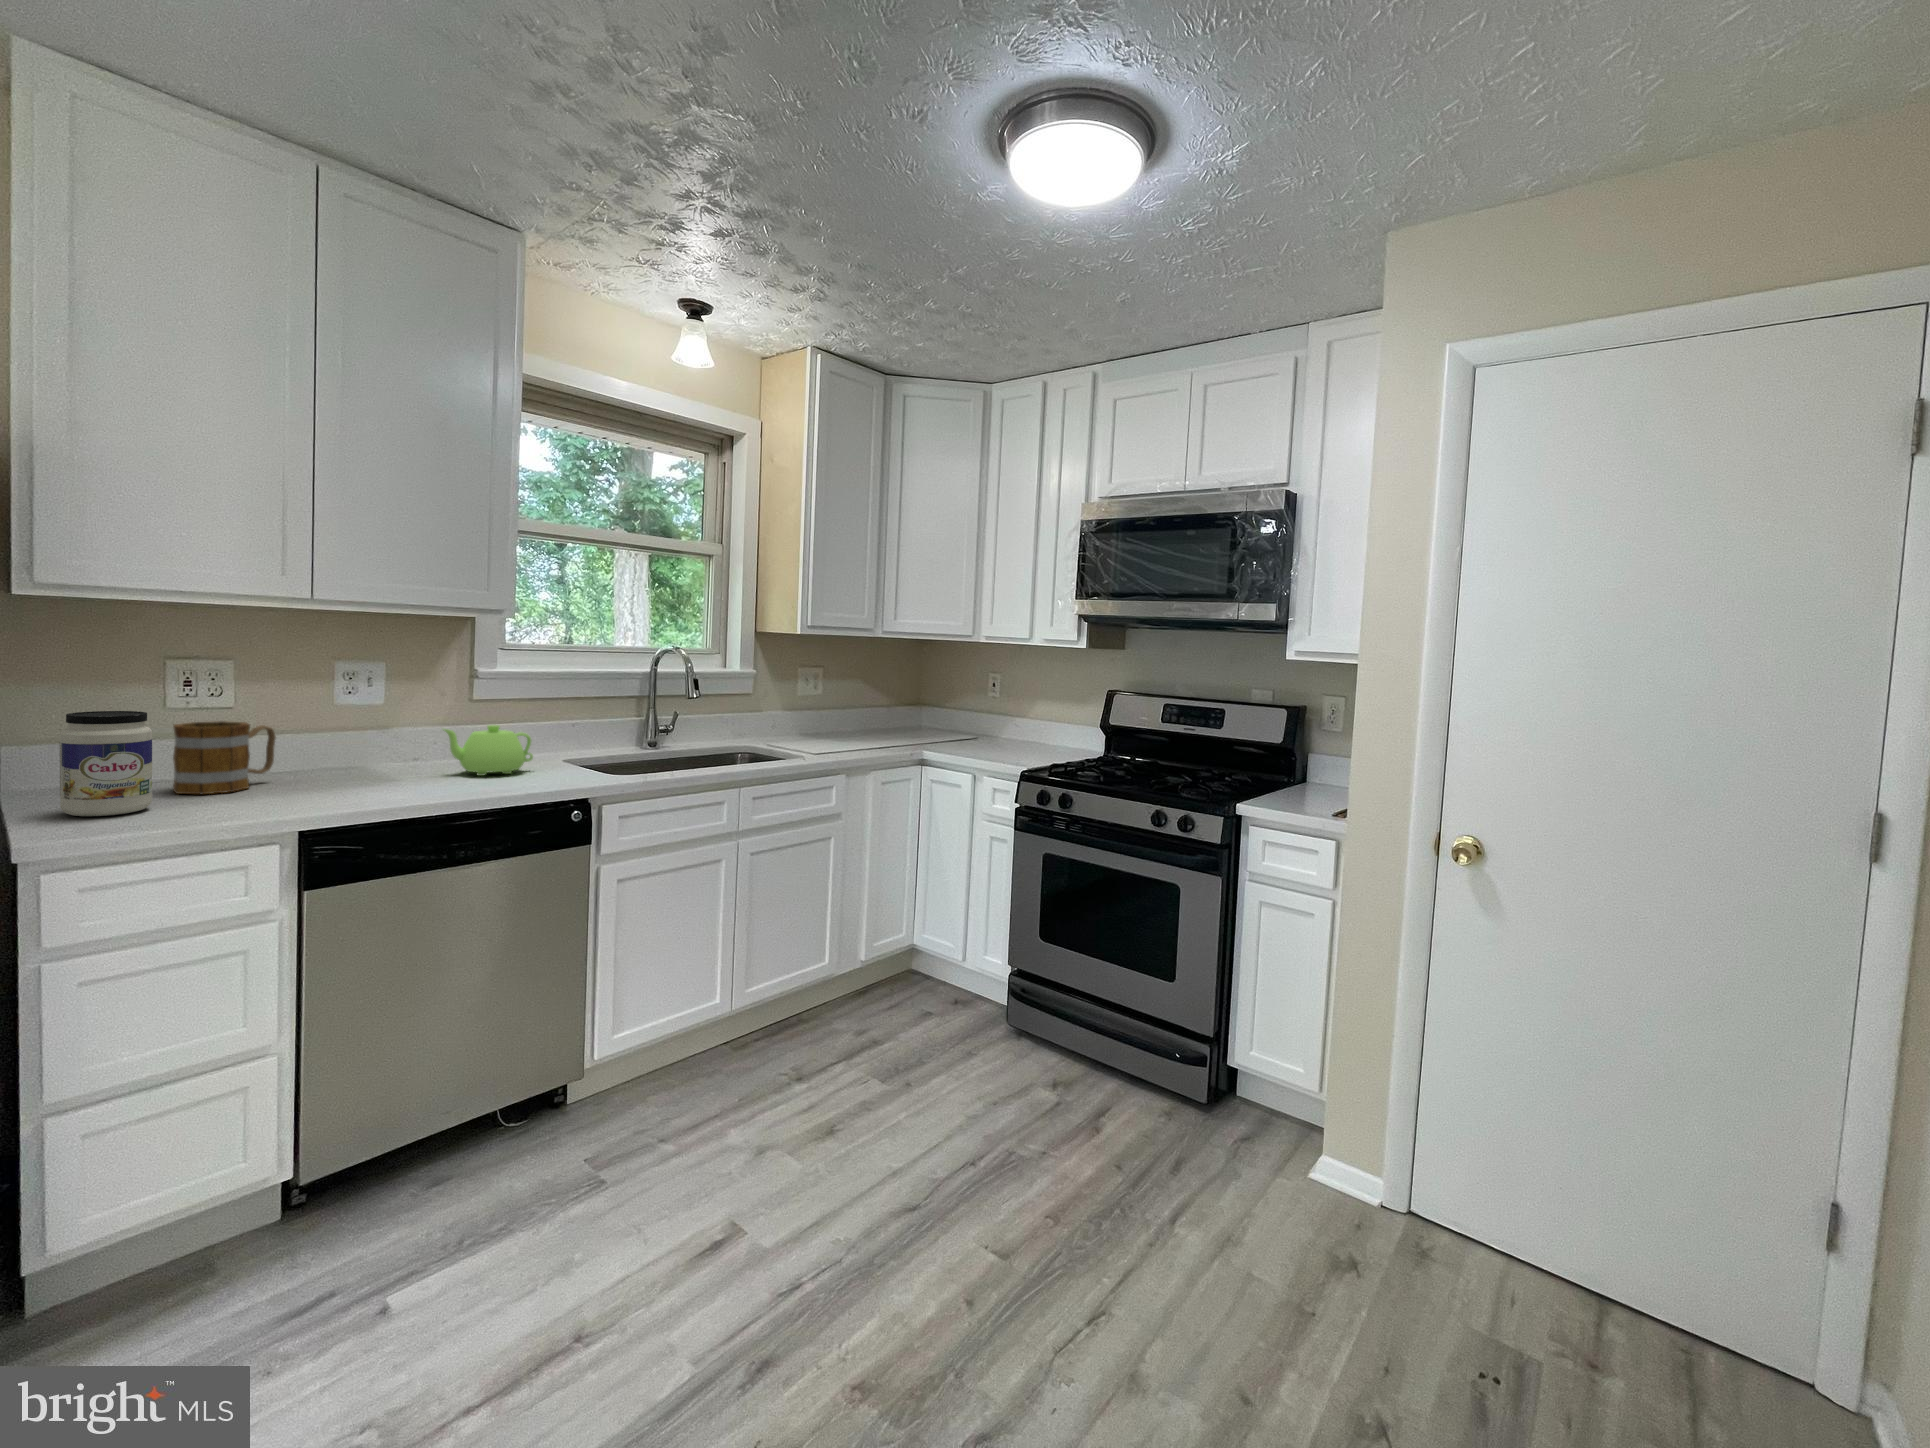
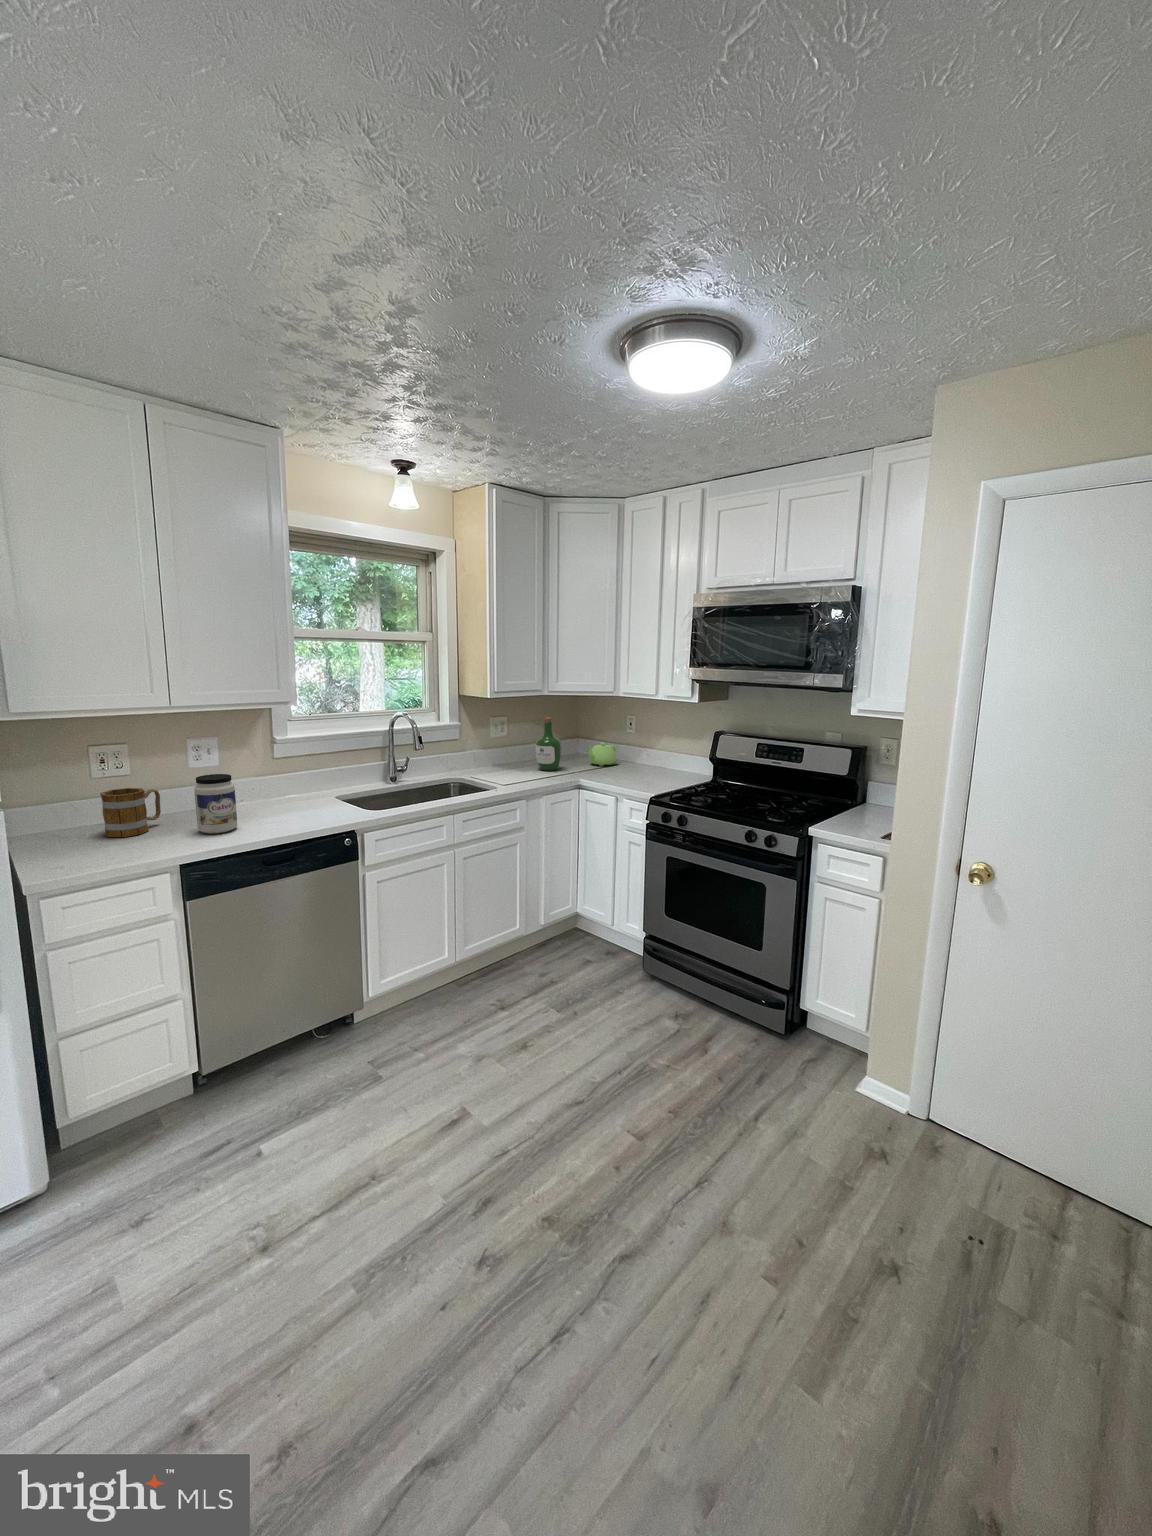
wine bottle: none [863,665,900,740] -> present [535,717,561,771]
jar: present [60,711,152,816] -> present [194,774,237,833]
teapot: present [444,725,533,776] -> present [587,742,616,766]

